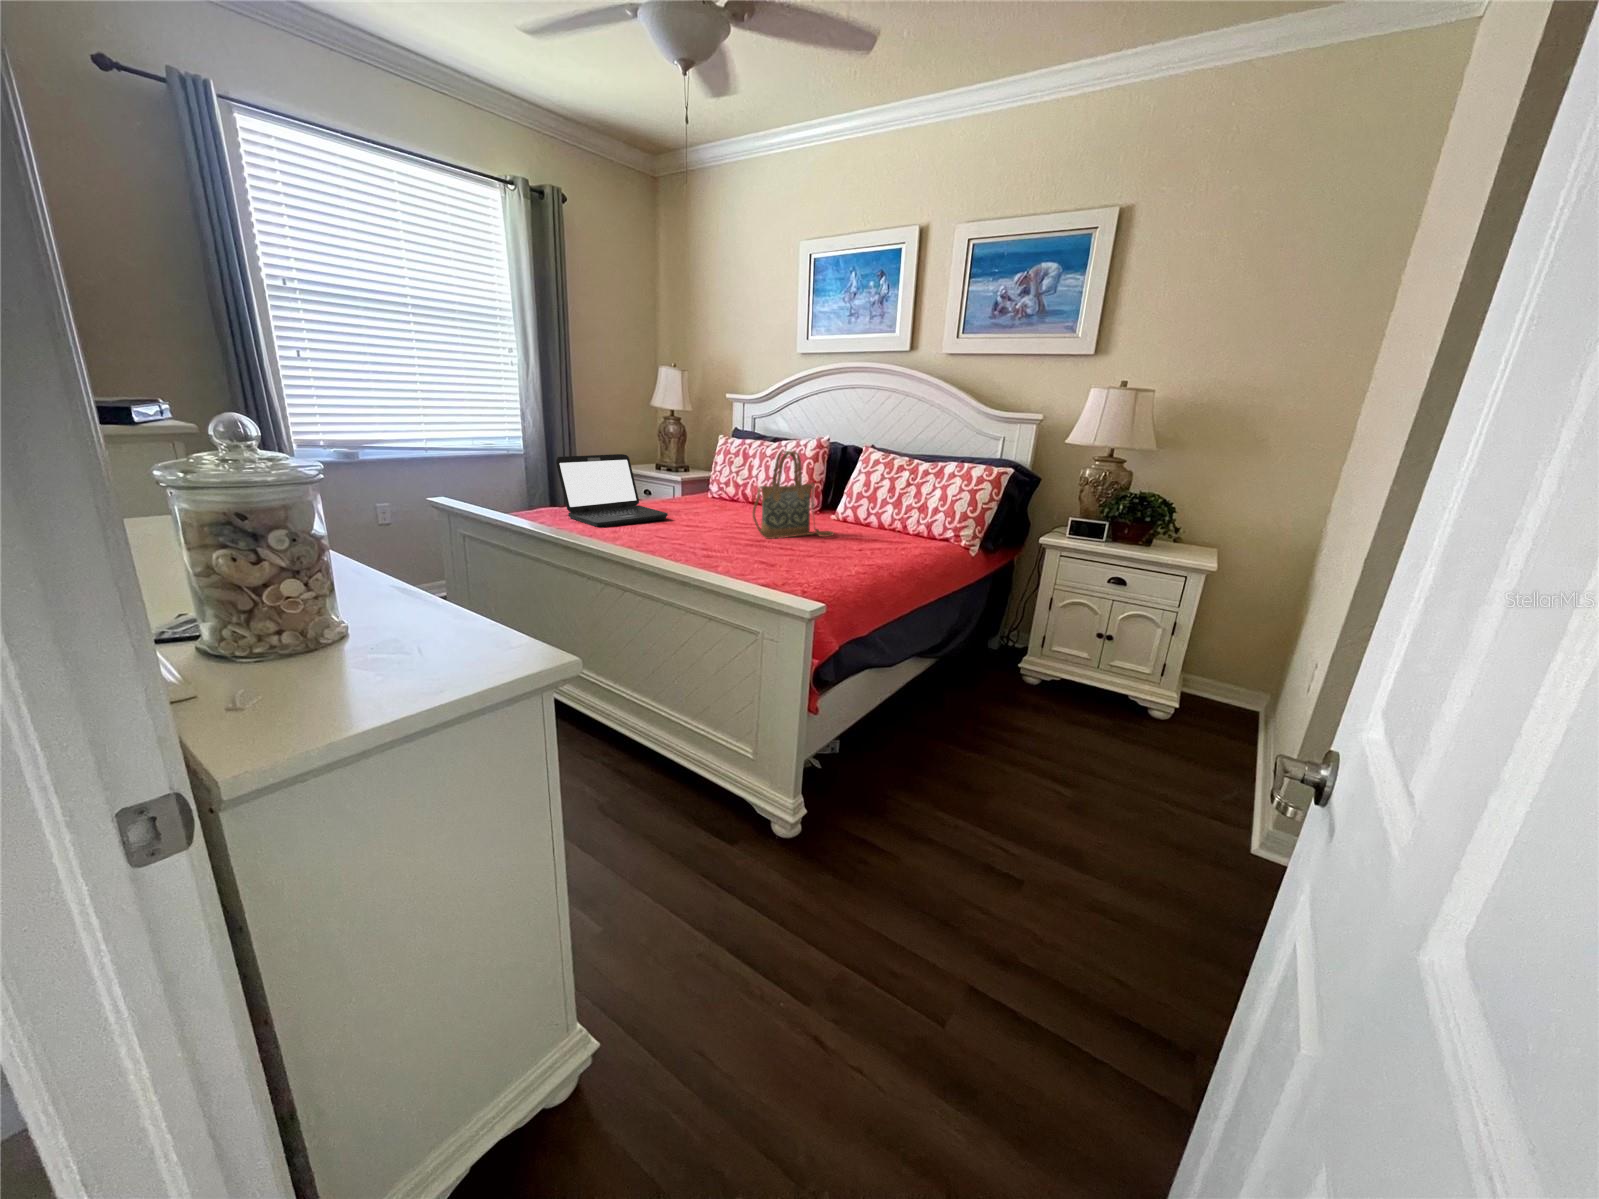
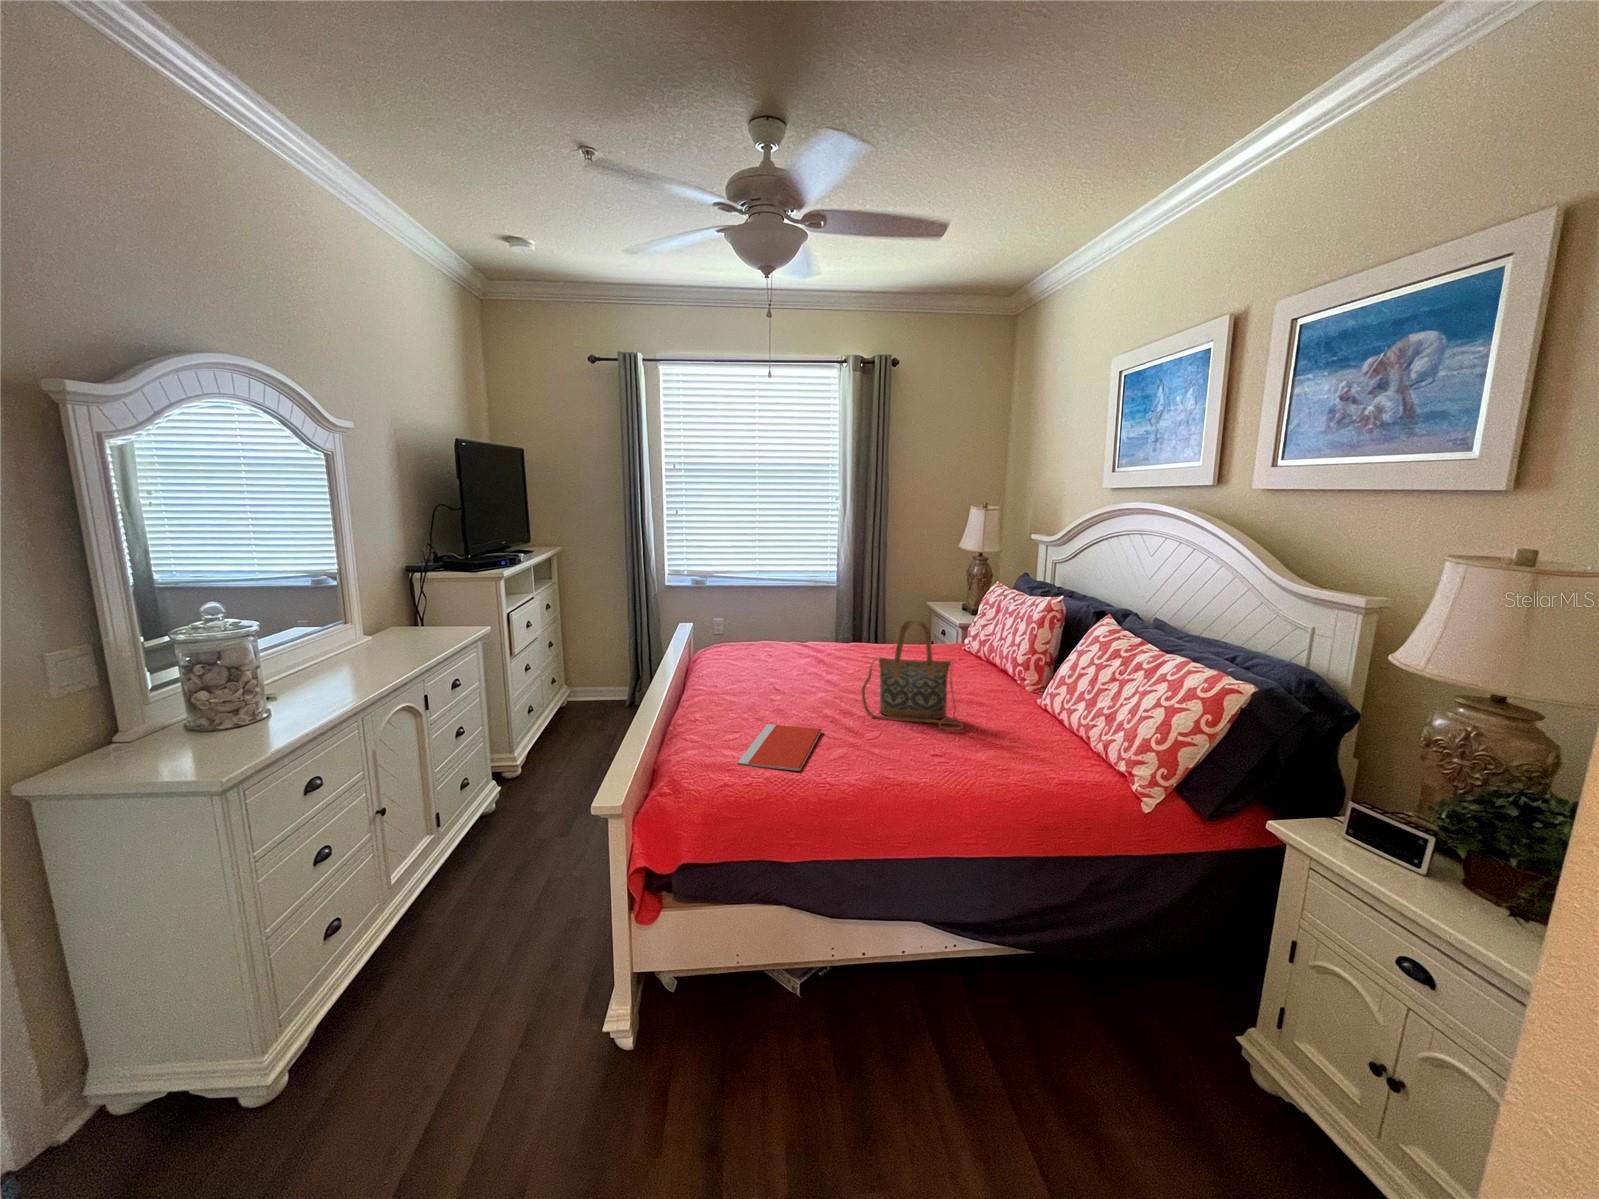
laptop: present [556,454,668,527] -> none [749,603,832,674]
notebook: none [712,548,804,577] -> present [738,724,822,771]

